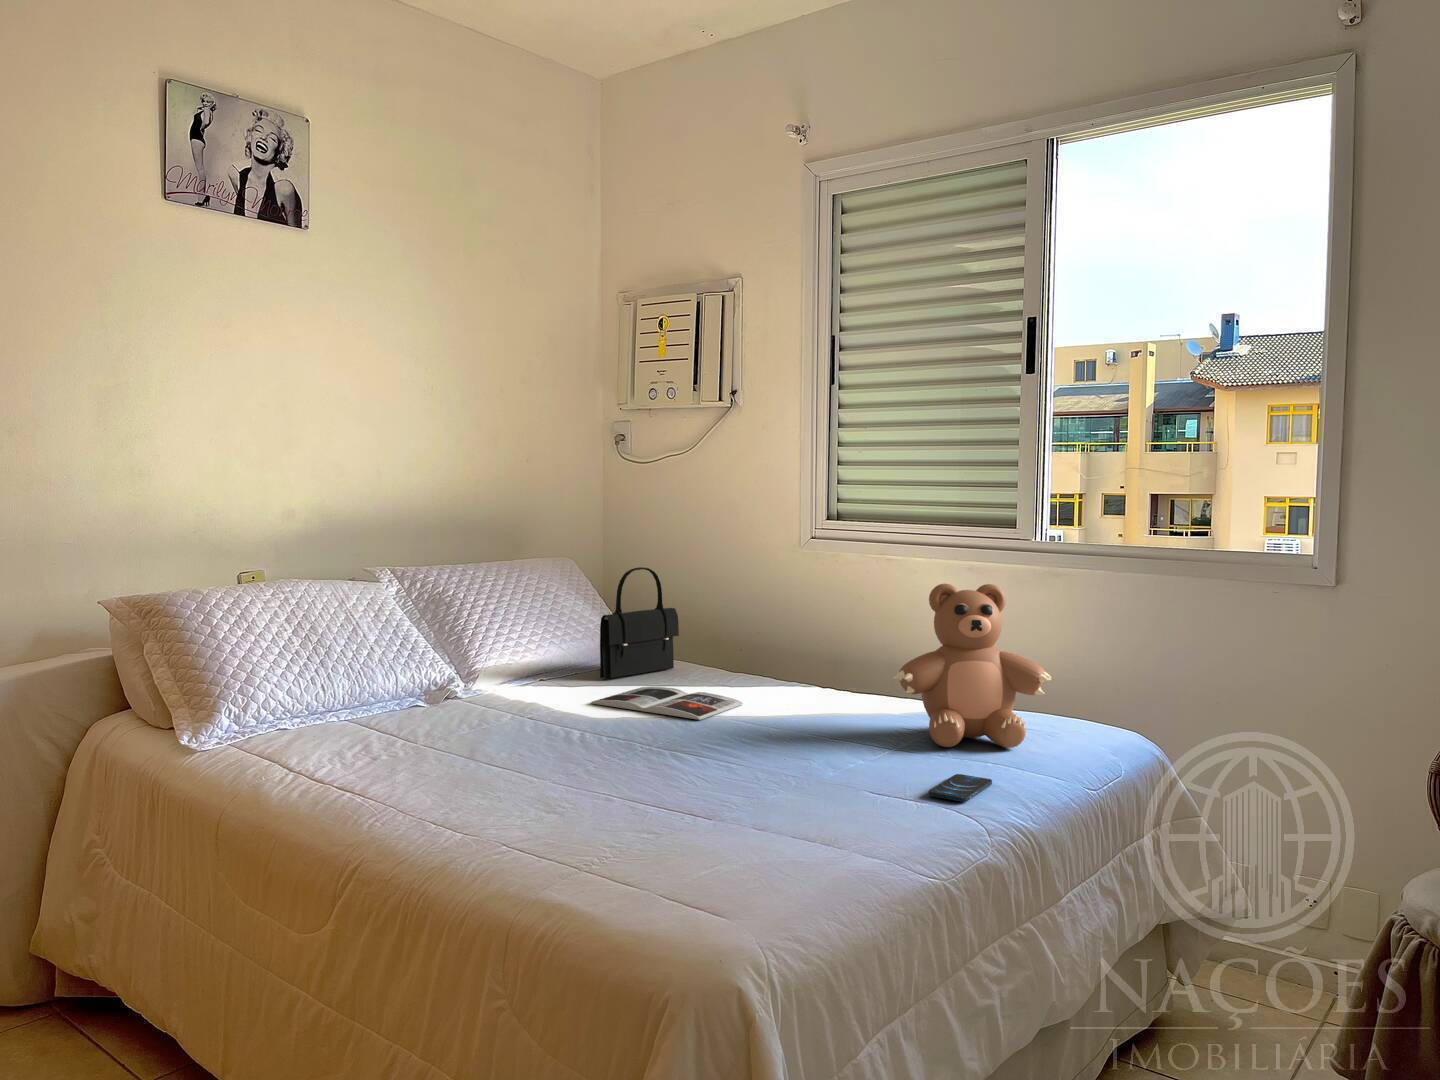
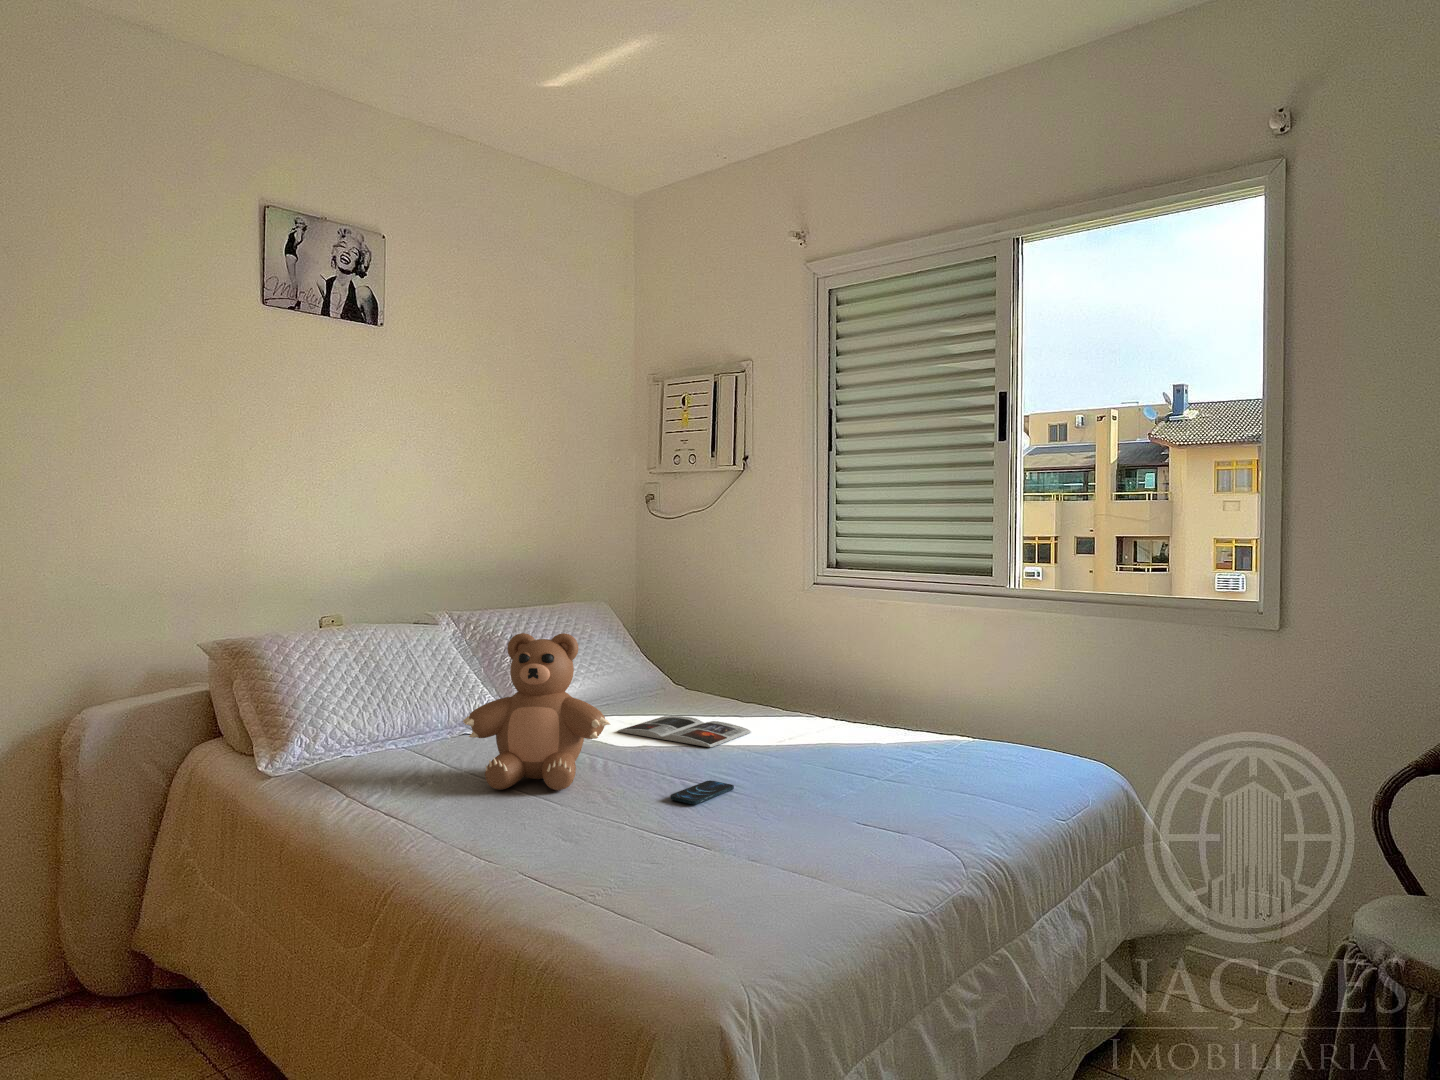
handbag: present [600,567,679,680] -> none [629,611,699,709]
teddy bear: present [893,584,1052,748] -> present [463,633,610,790]
smartphone: present [929,774,992,802] -> present [670,780,734,804]

